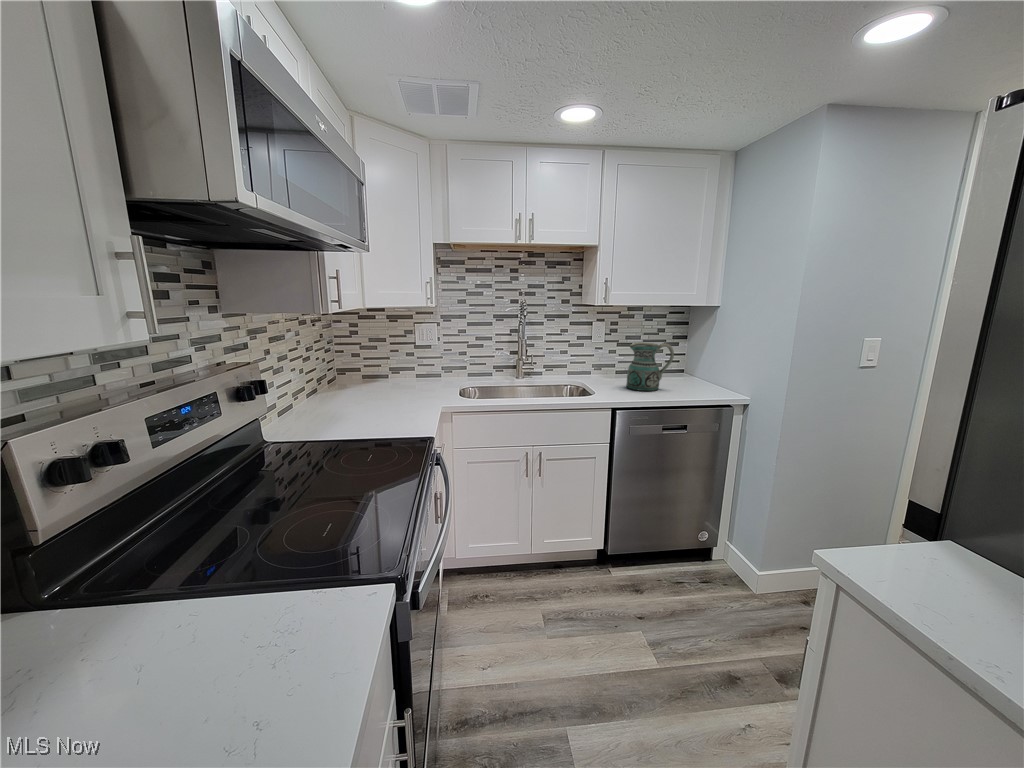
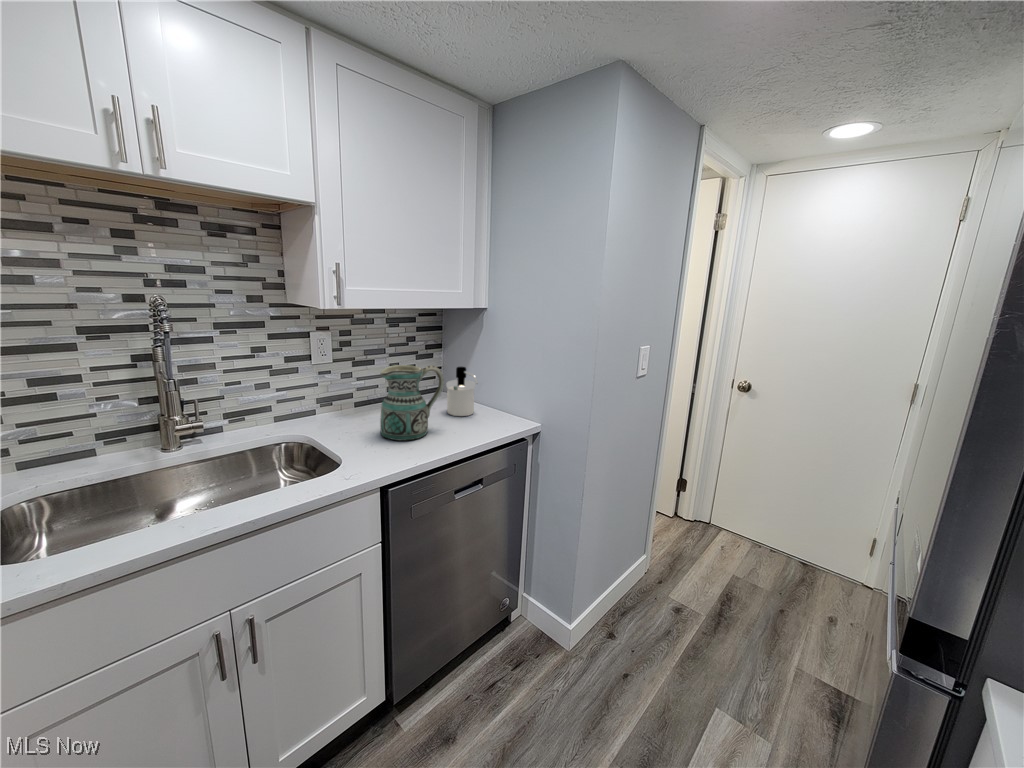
soap dispenser: none [680,349,705,386] -> present [446,367,478,416]

